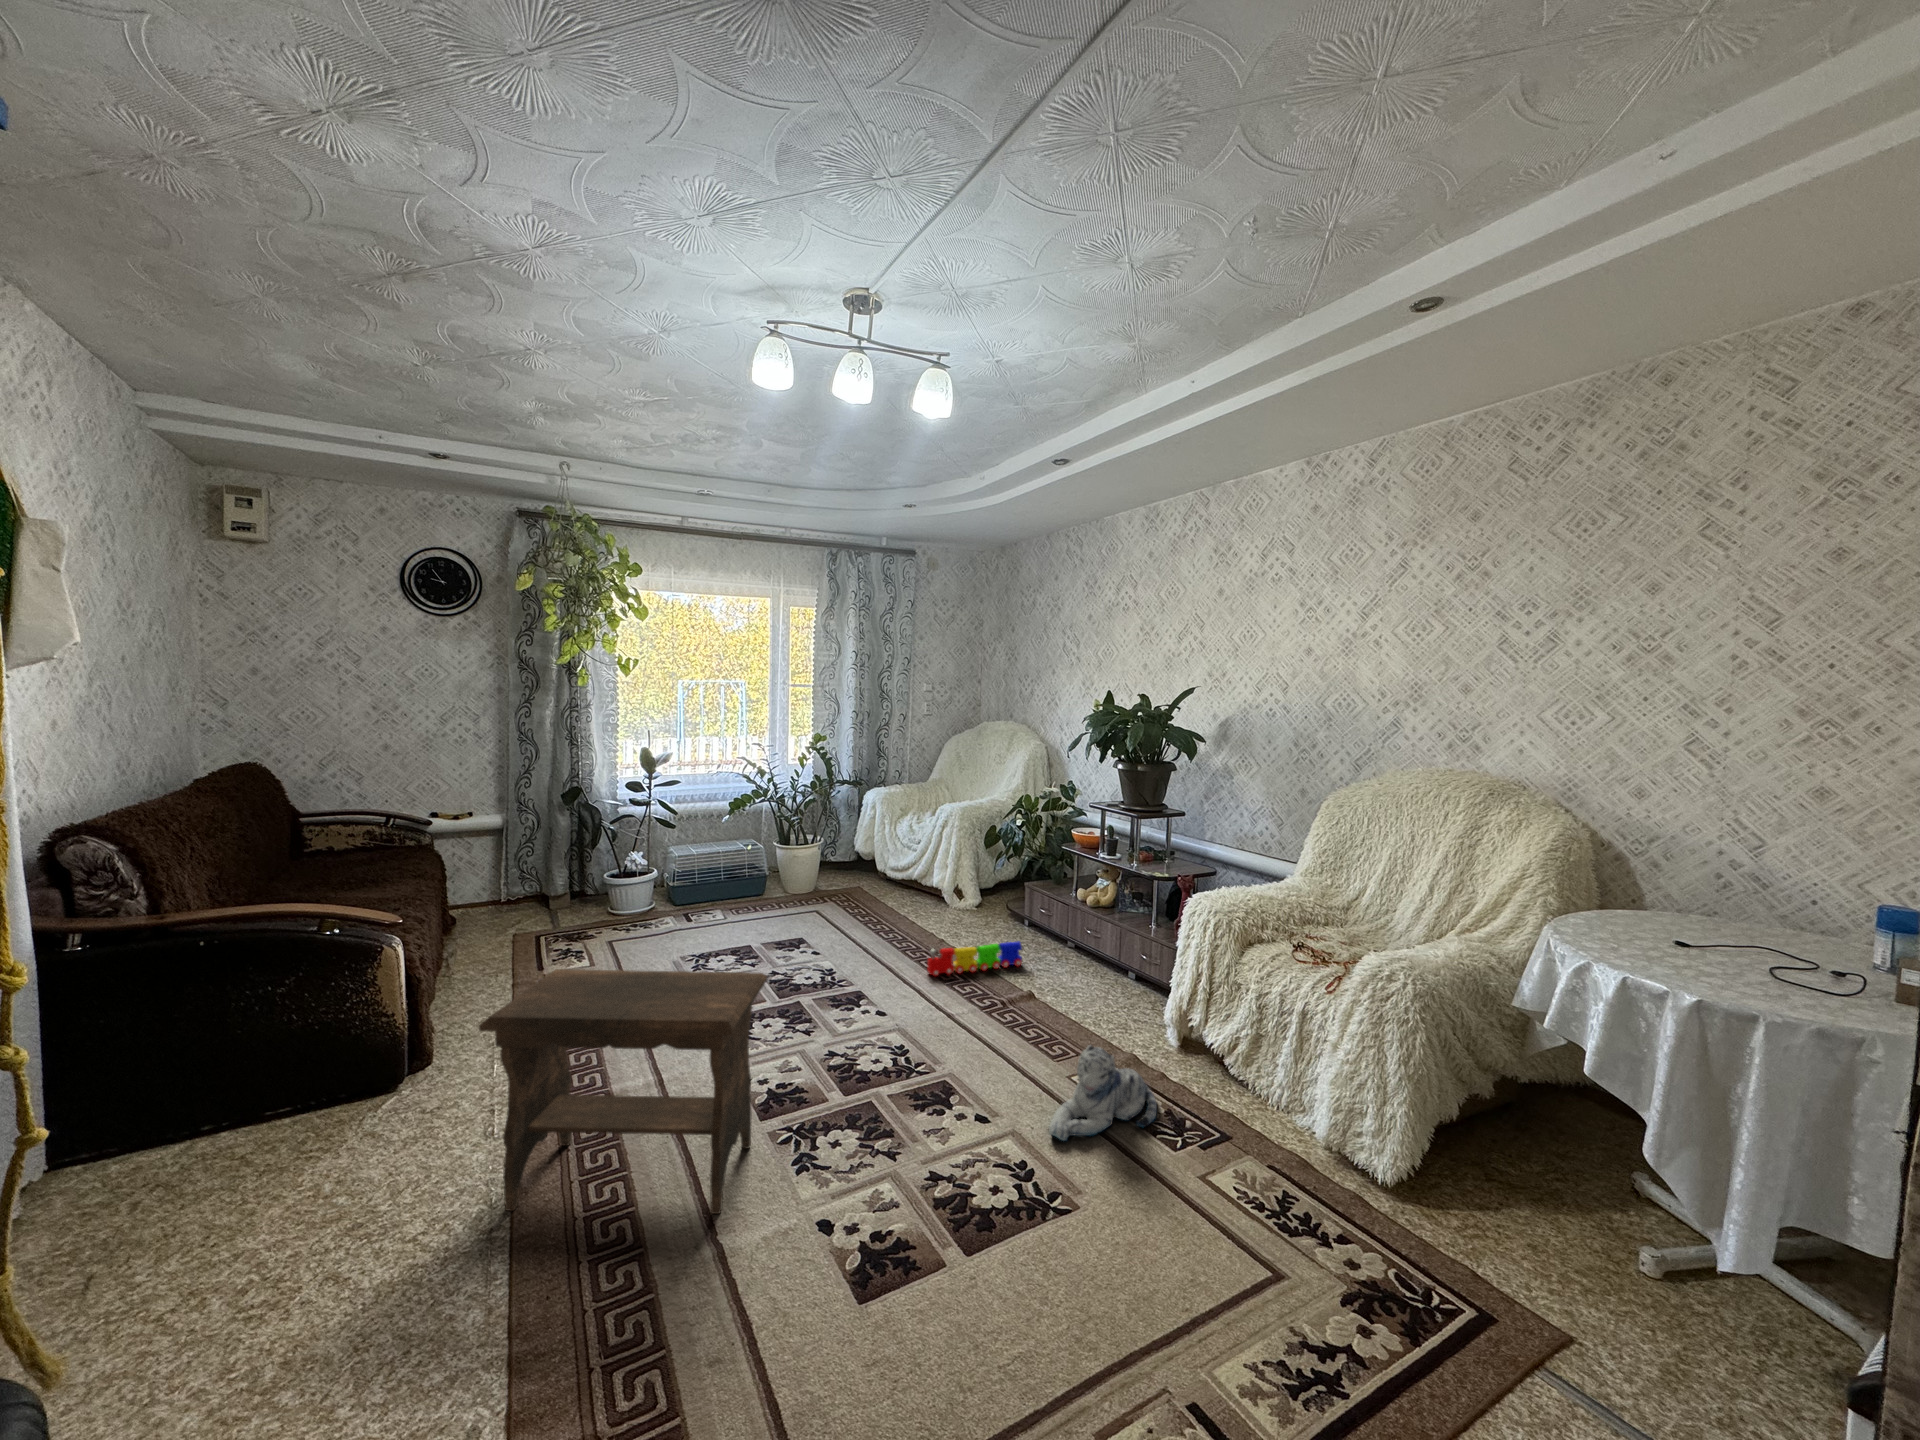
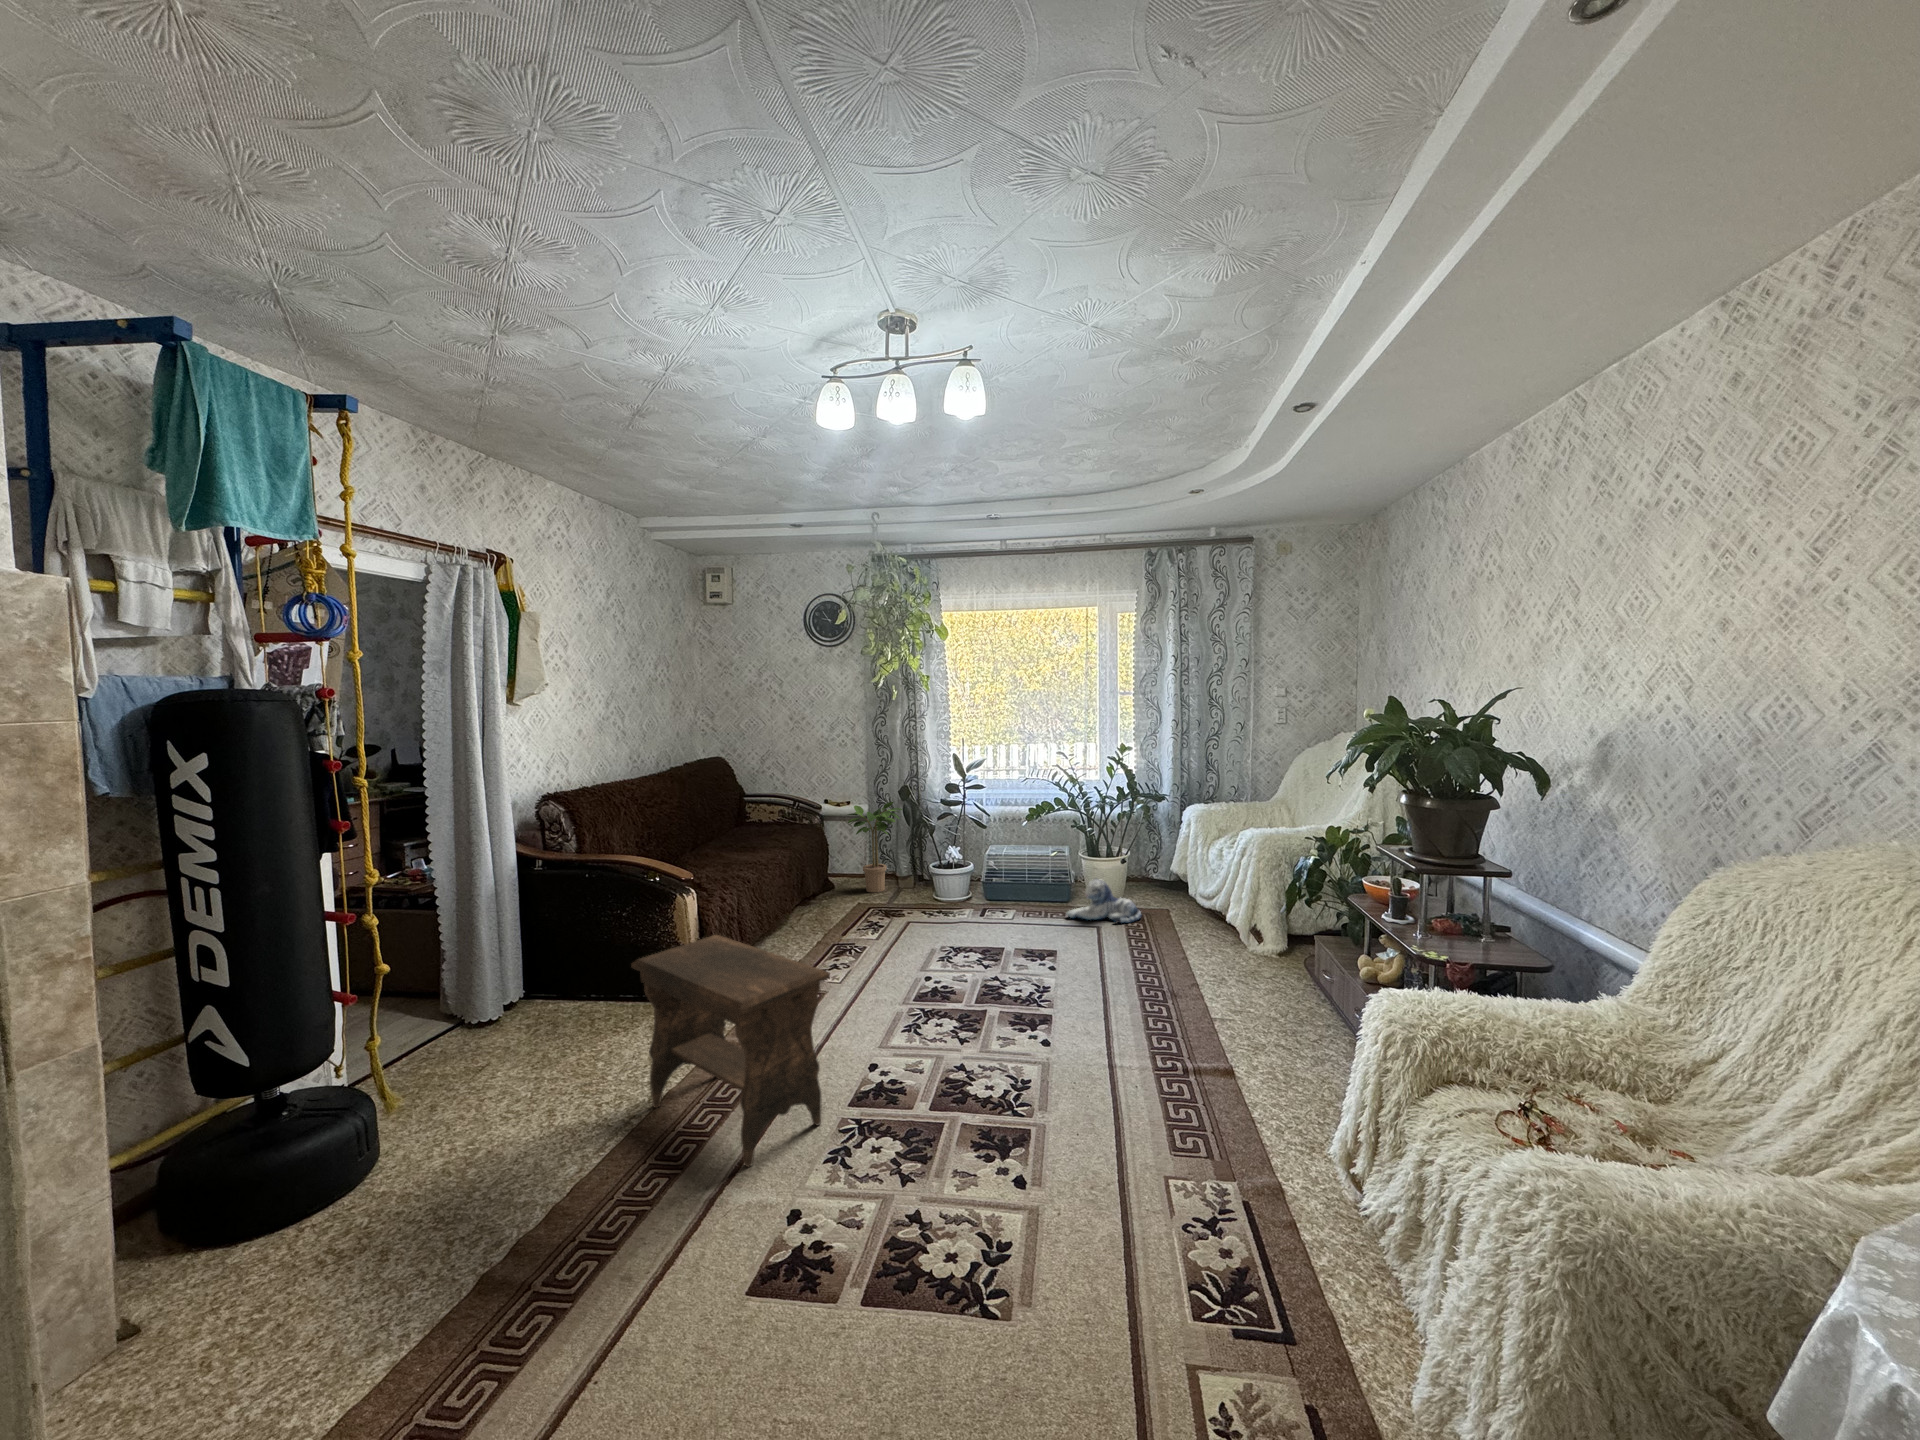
potted plant: none [484,805,570,917] -> present [848,802,903,892]
toy train: present [927,942,1022,976] -> none [1134,992,1255,1037]
plush toy: present [1049,1045,1157,1141] -> present [1067,878,1141,923]

